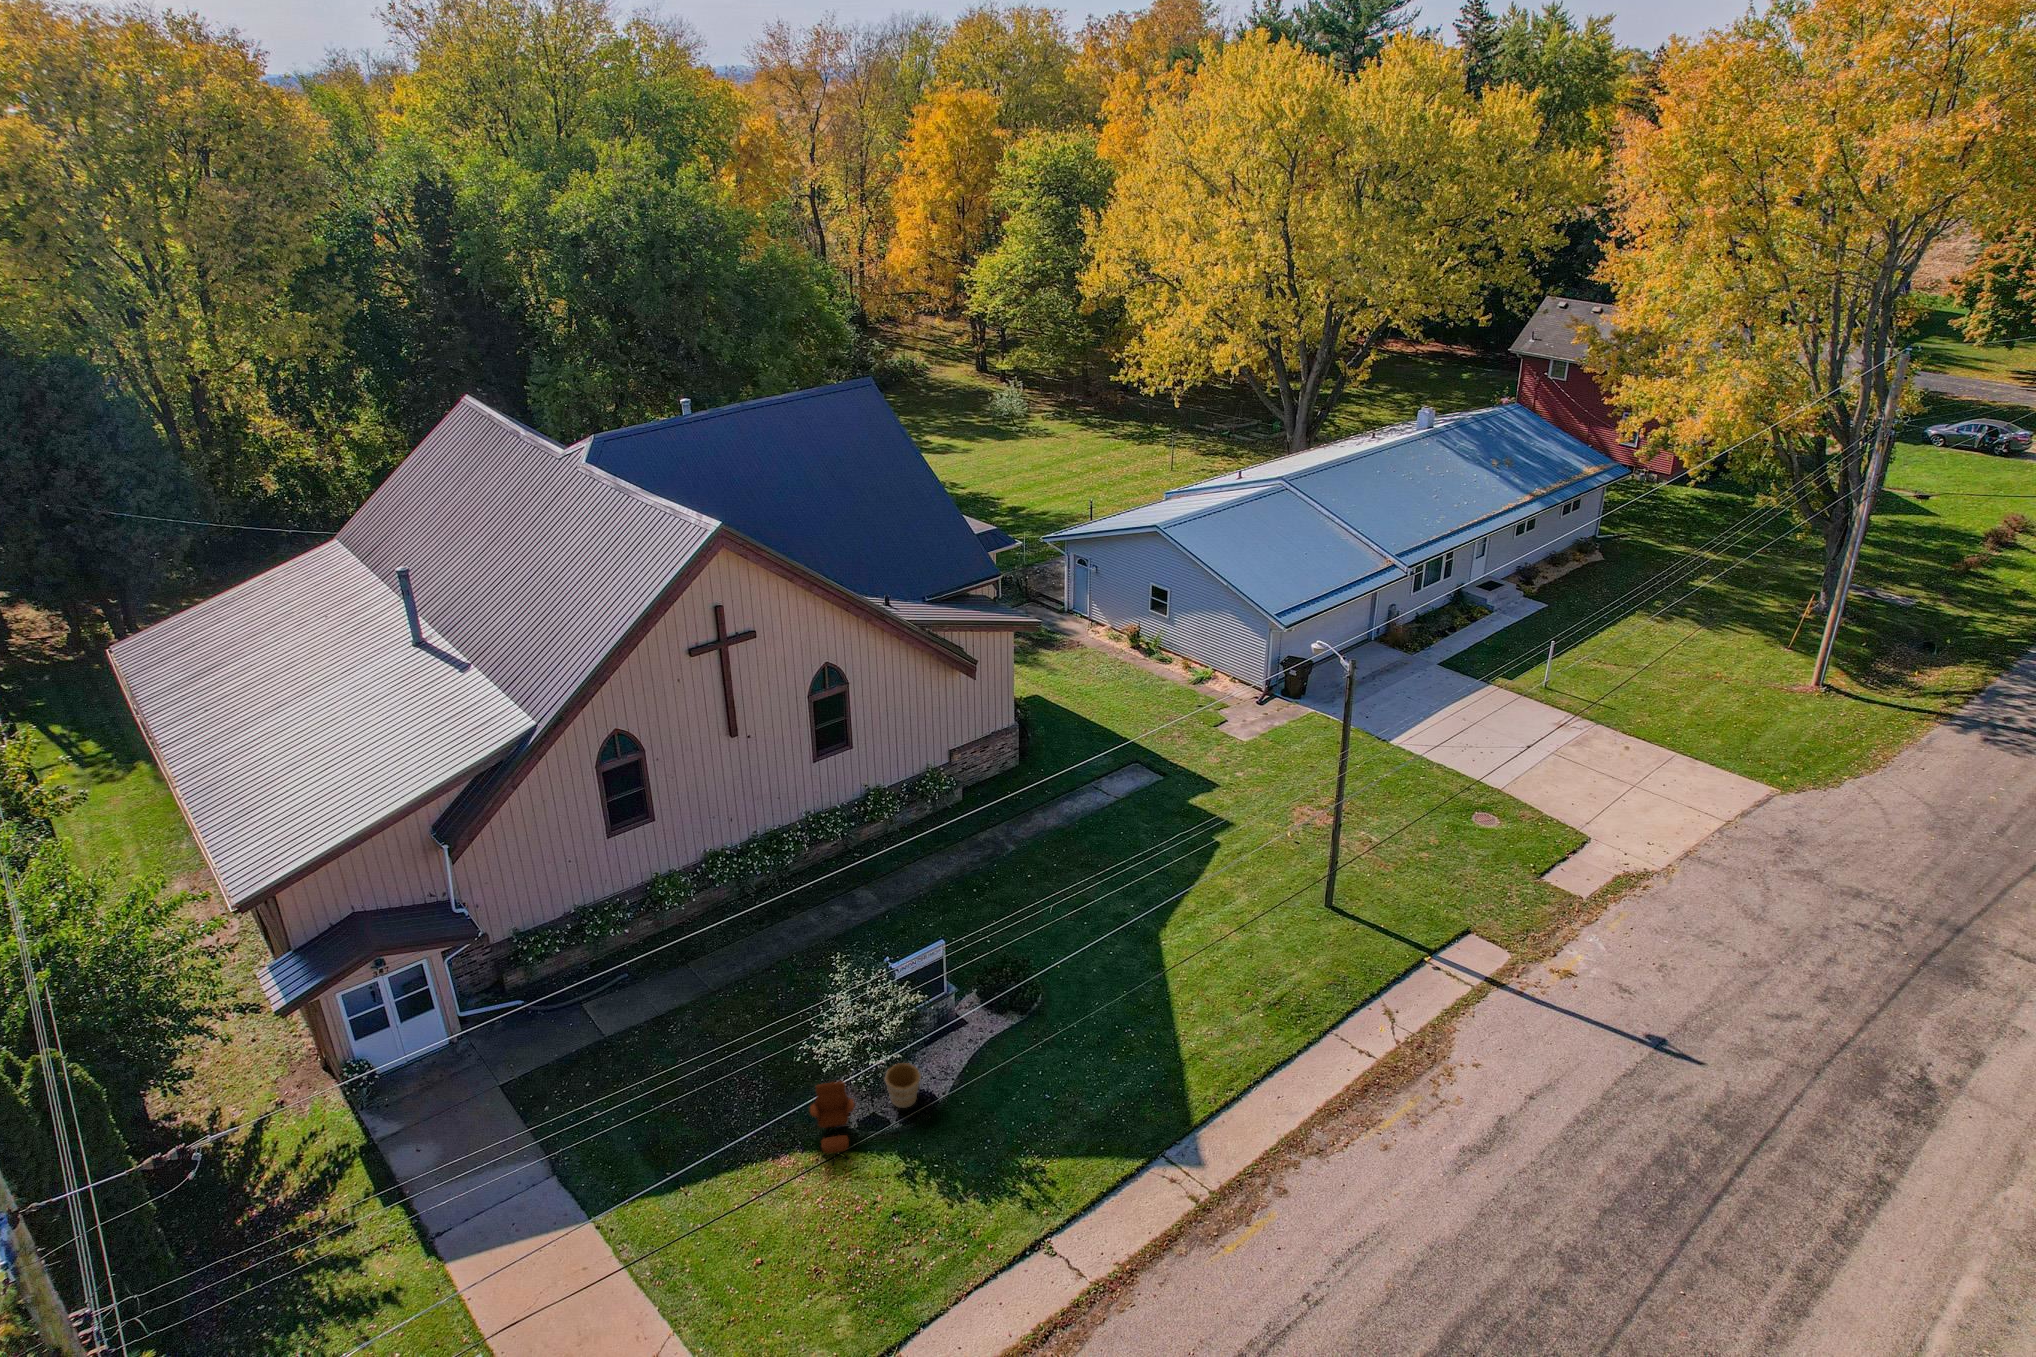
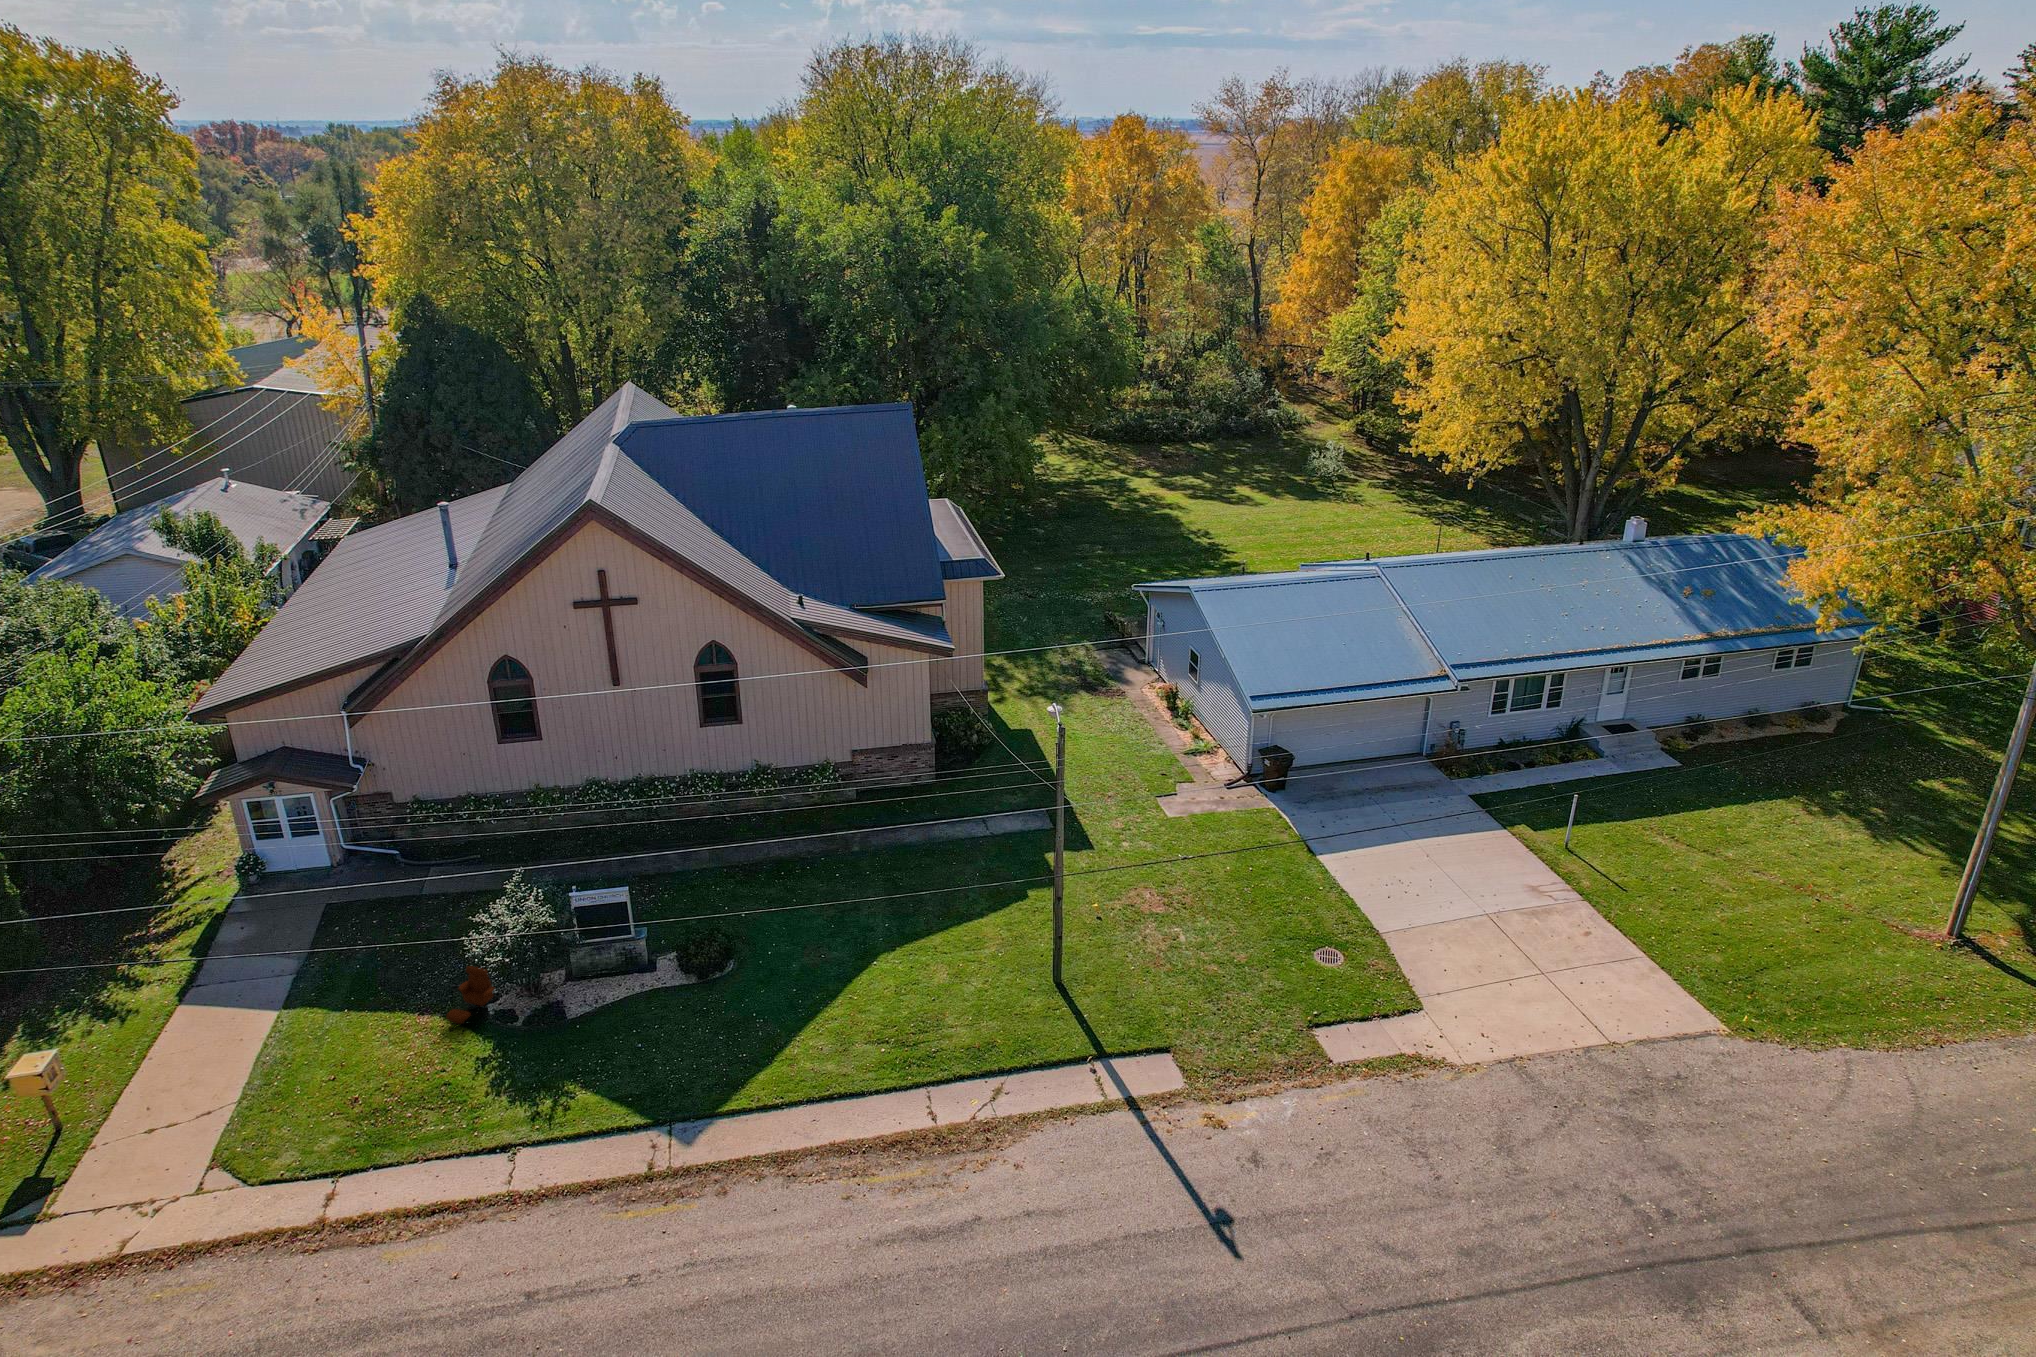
wooden bucket: present [885,1063,921,1108] -> none [526,975,558,1013]

